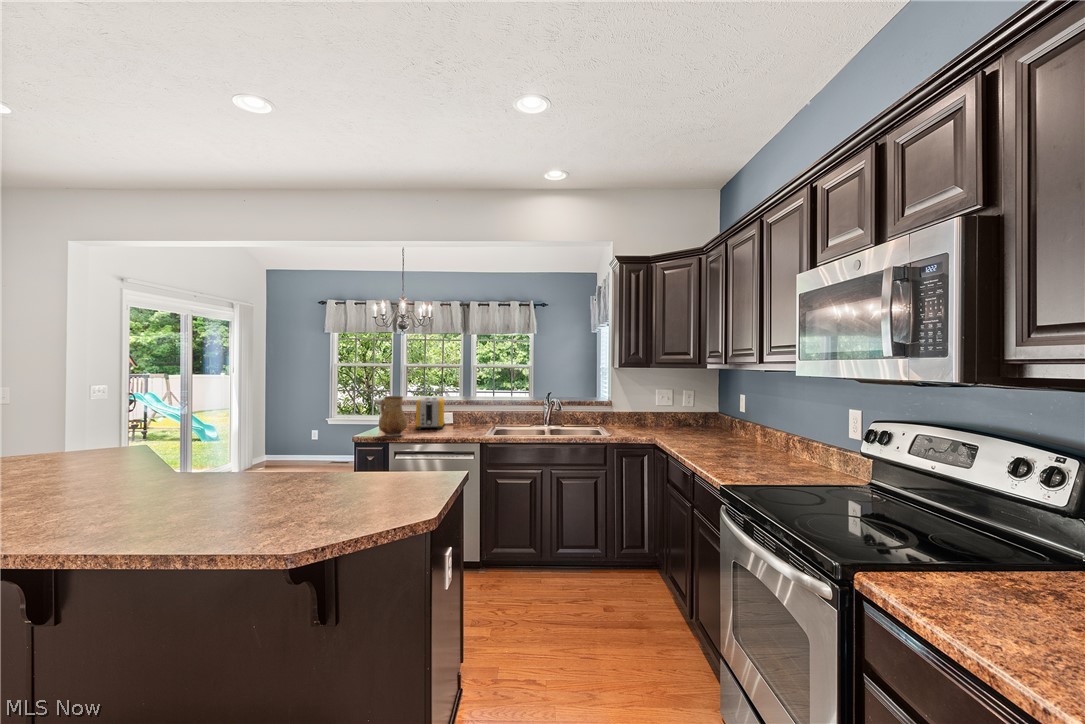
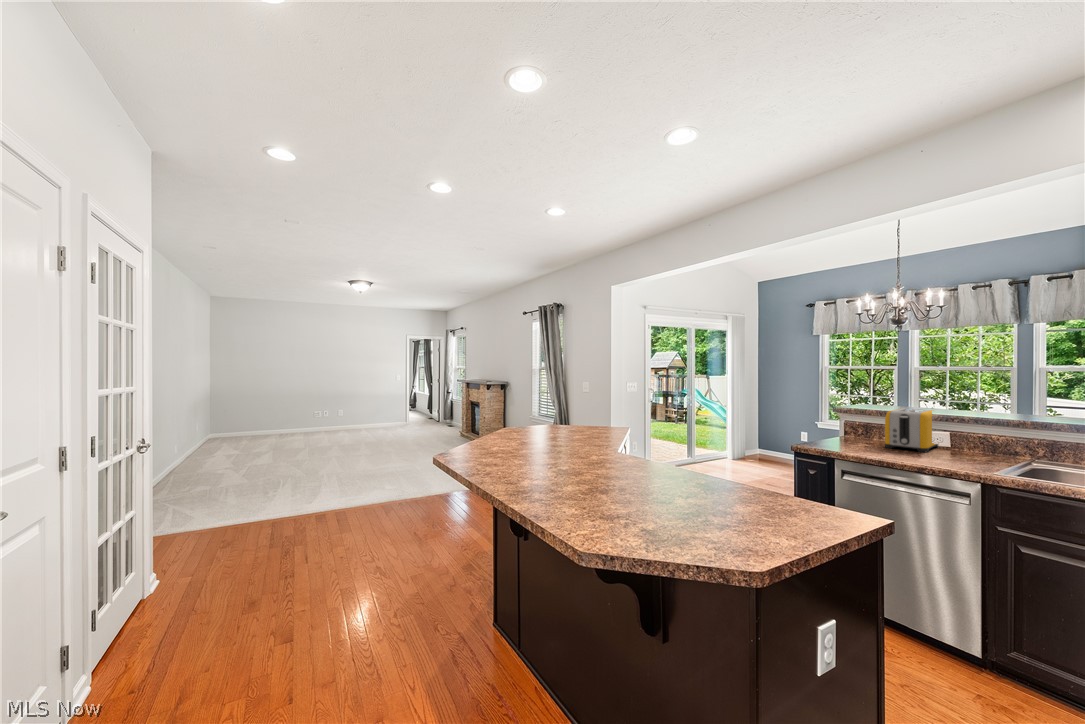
ceramic pitcher: present [379,396,407,436] -> none [824,403,863,452]

